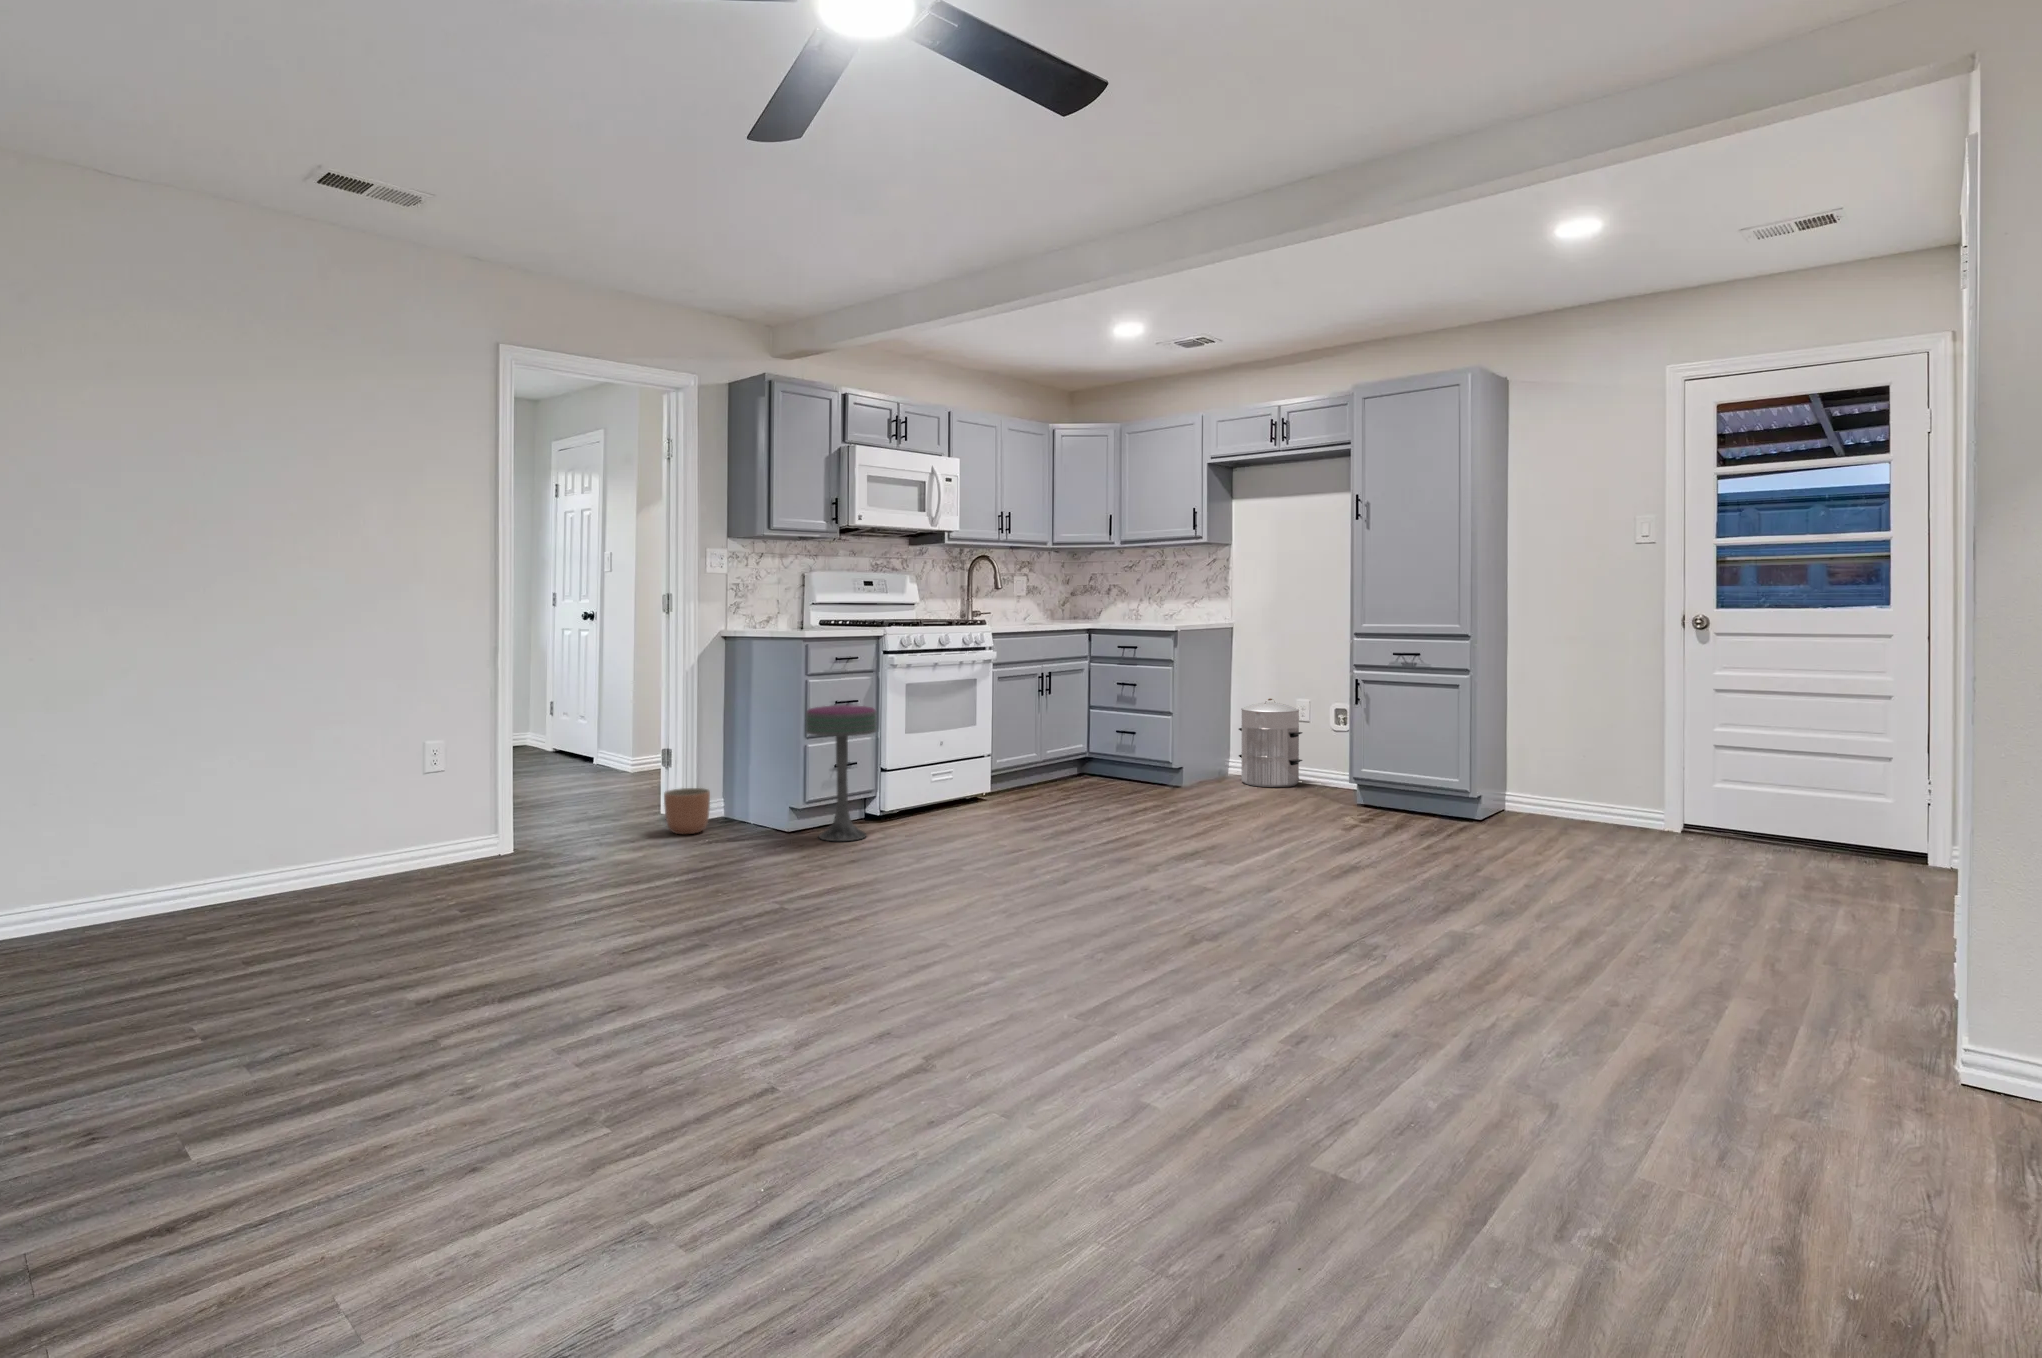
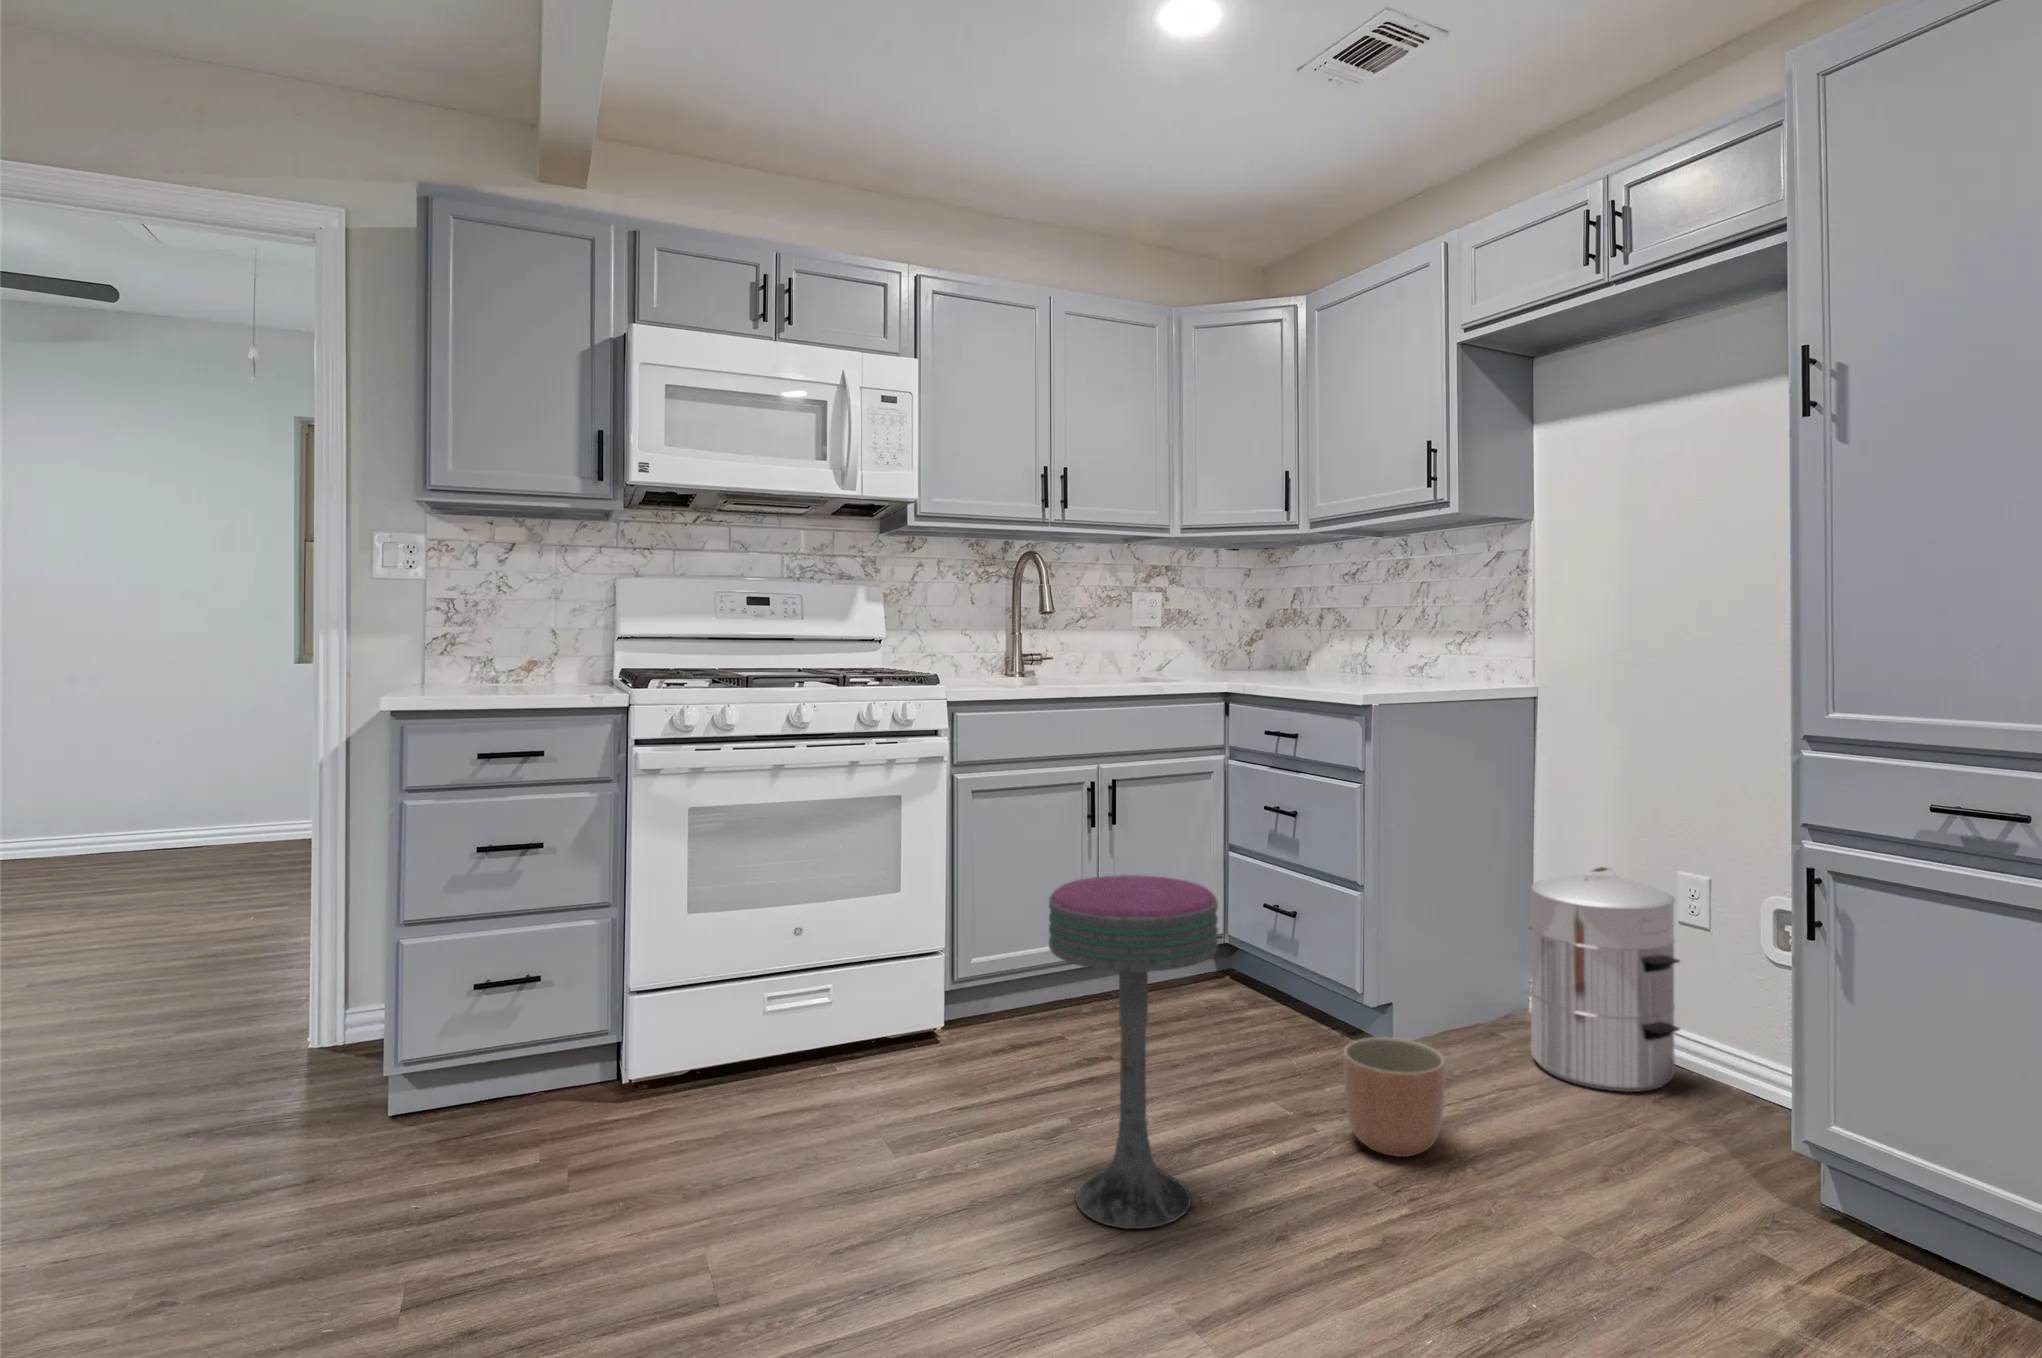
bar stool: present [806,705,877,841] -> present [1049,875,1218,1229]
planter: present [664,788,710,834] -> present [1343,1037,1445,1157]

